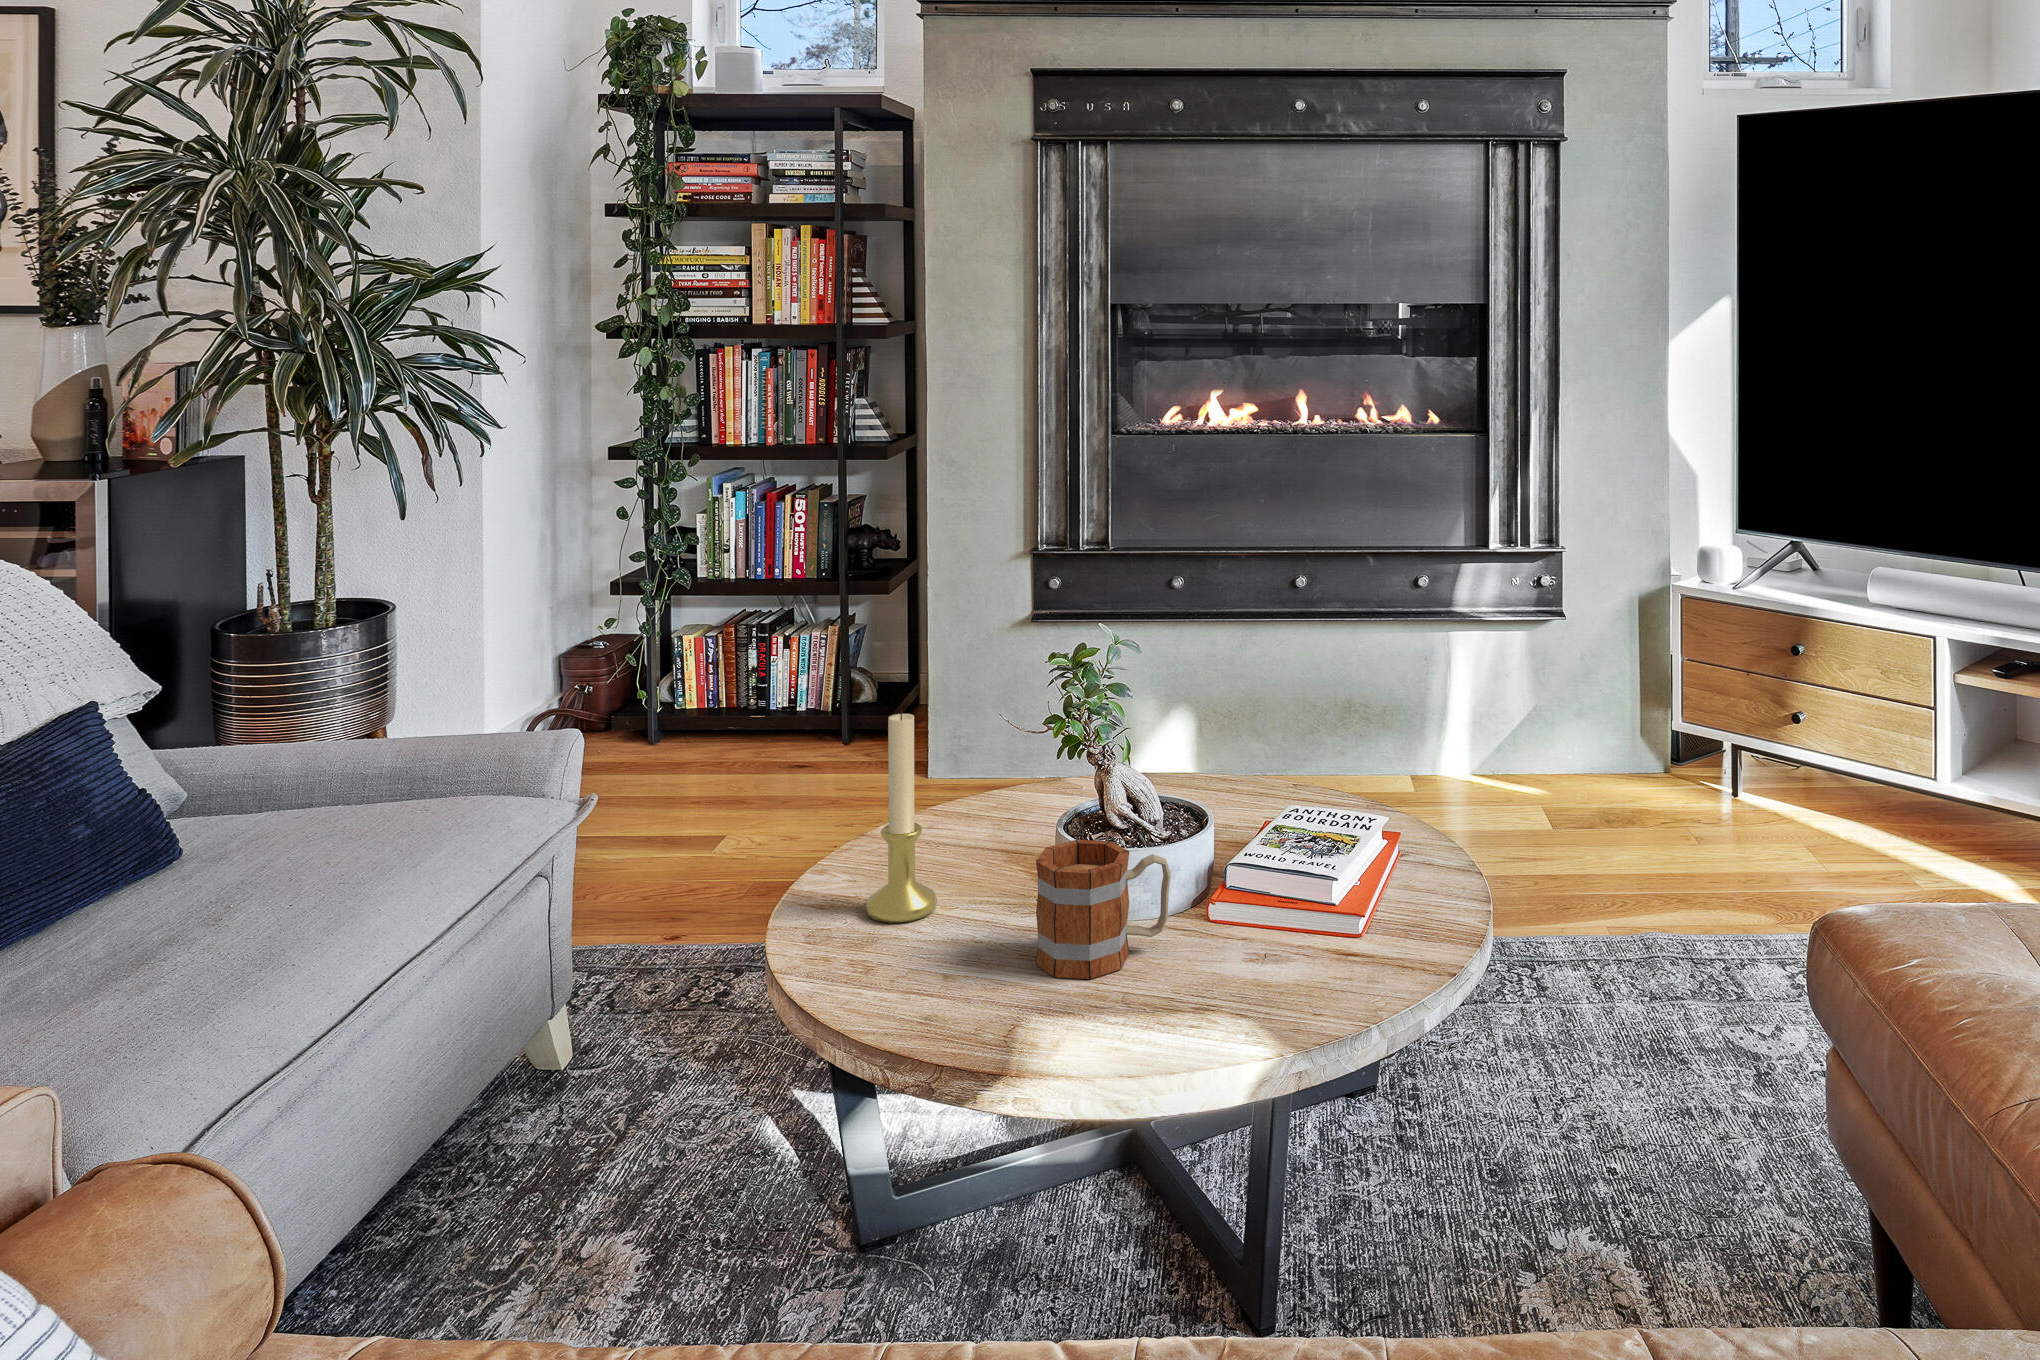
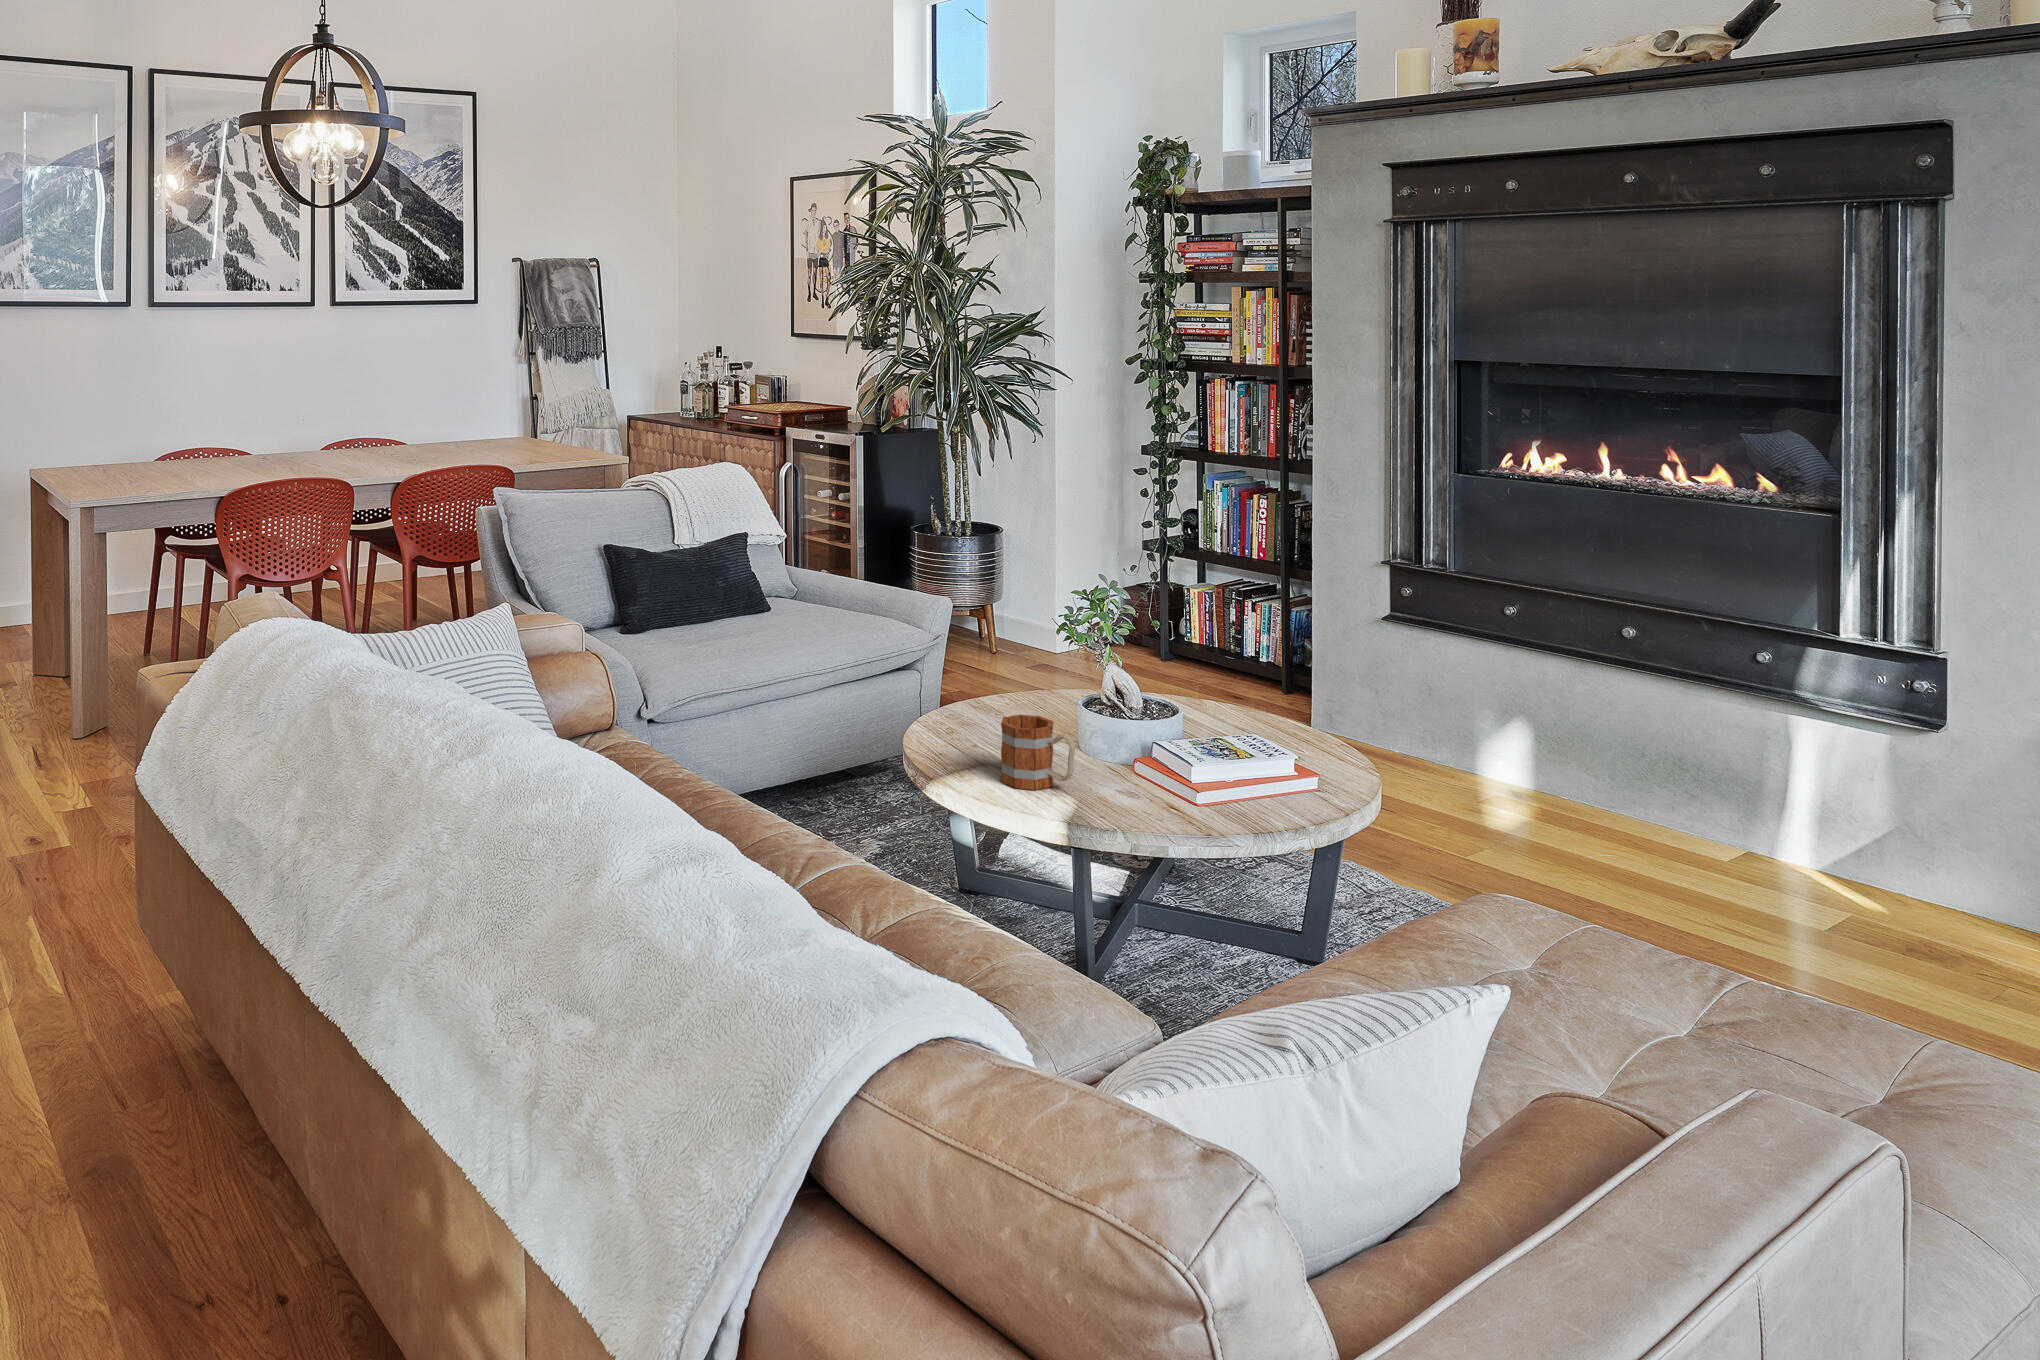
candle holder: present [866,709,937,923] -> none [968,624,1008,742]

